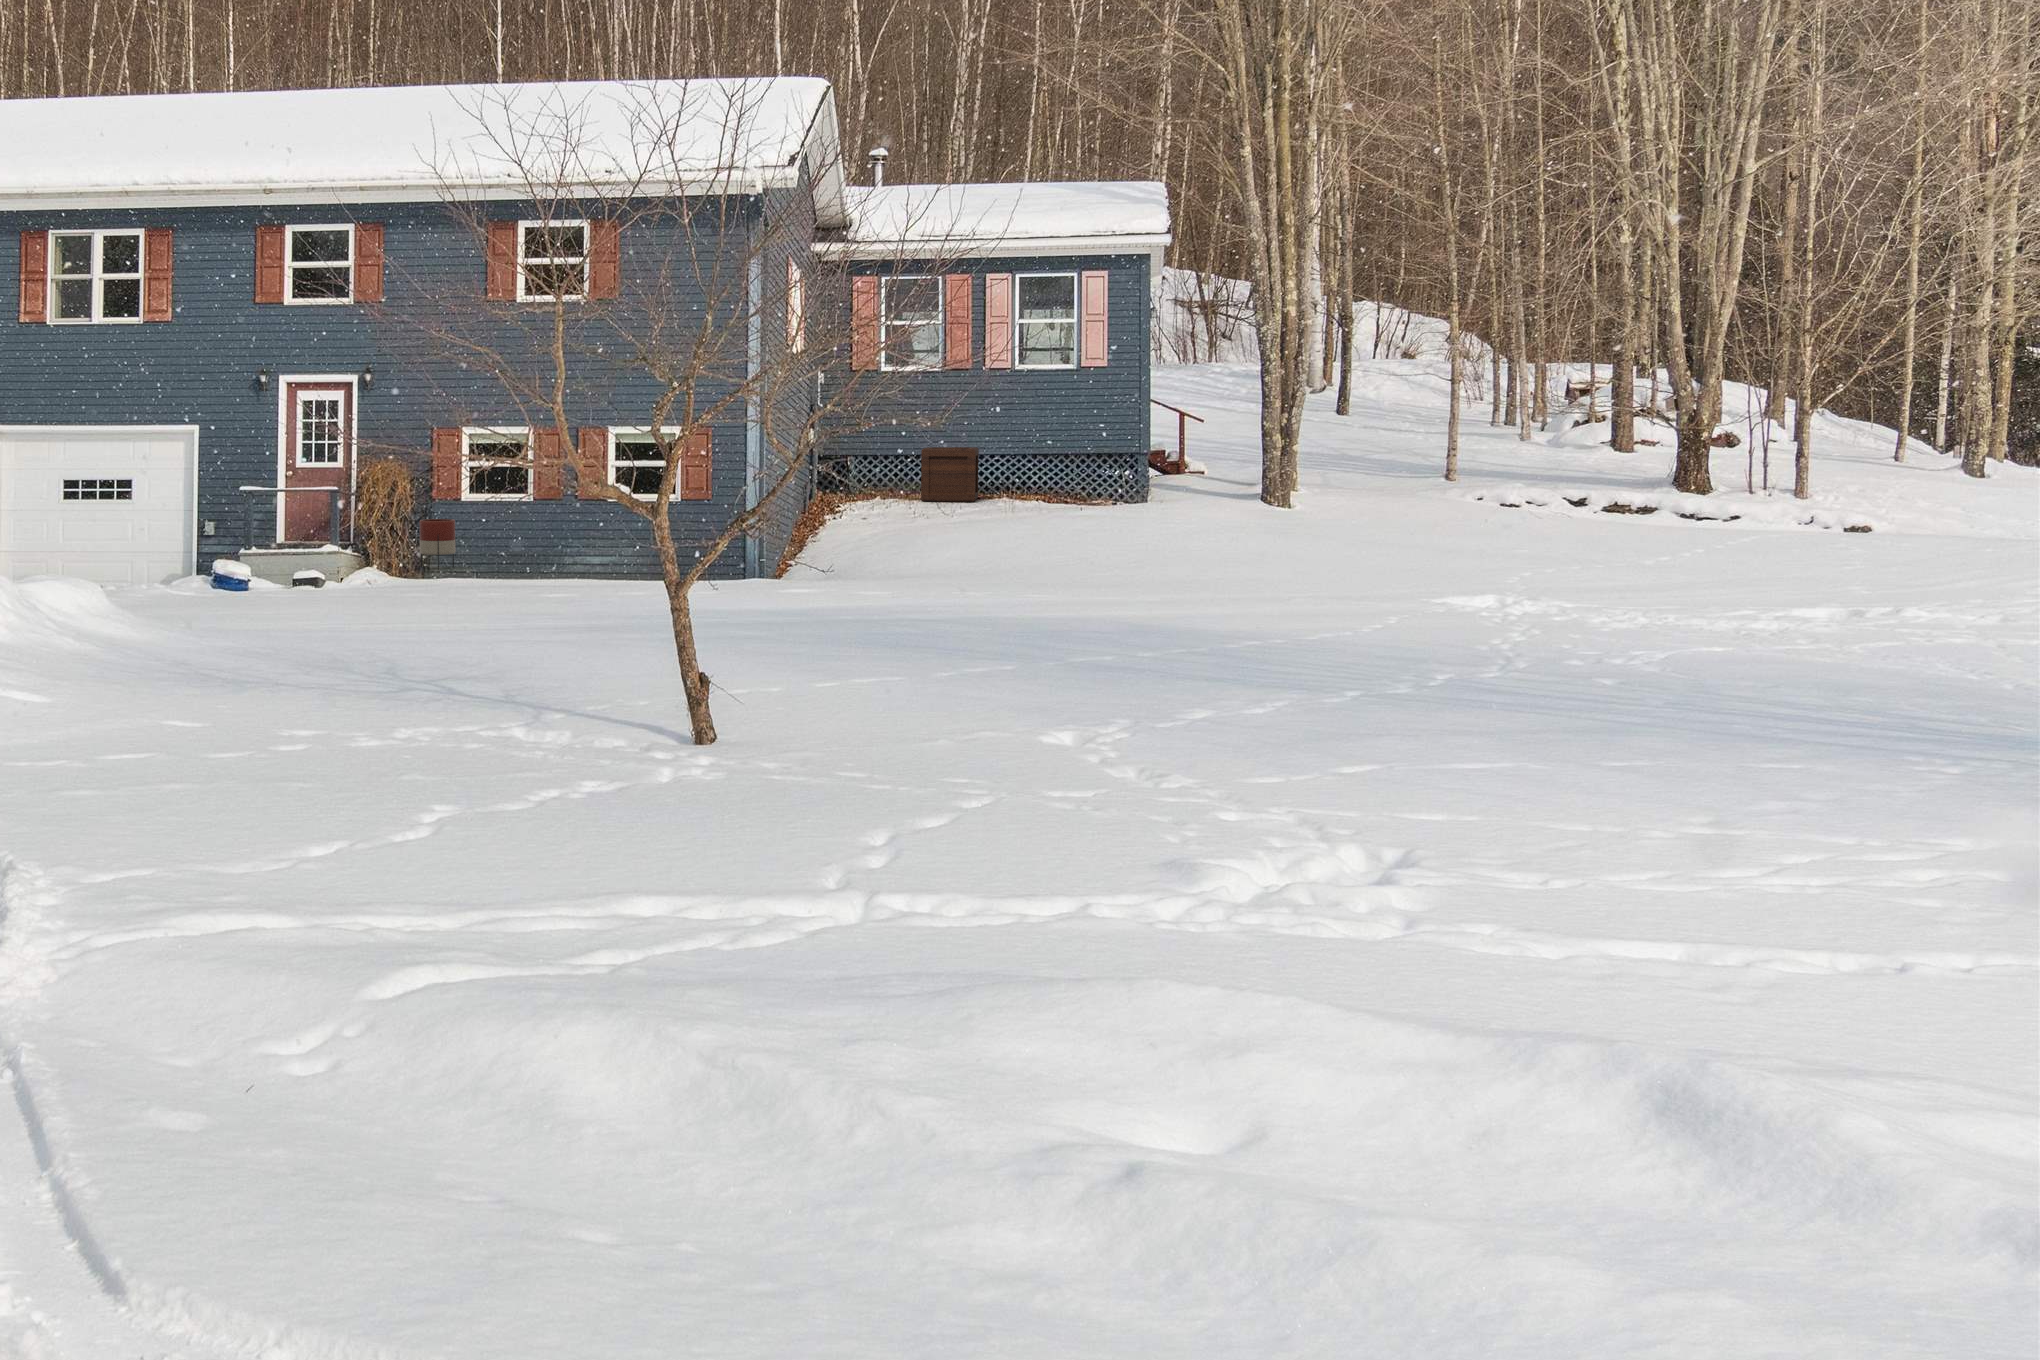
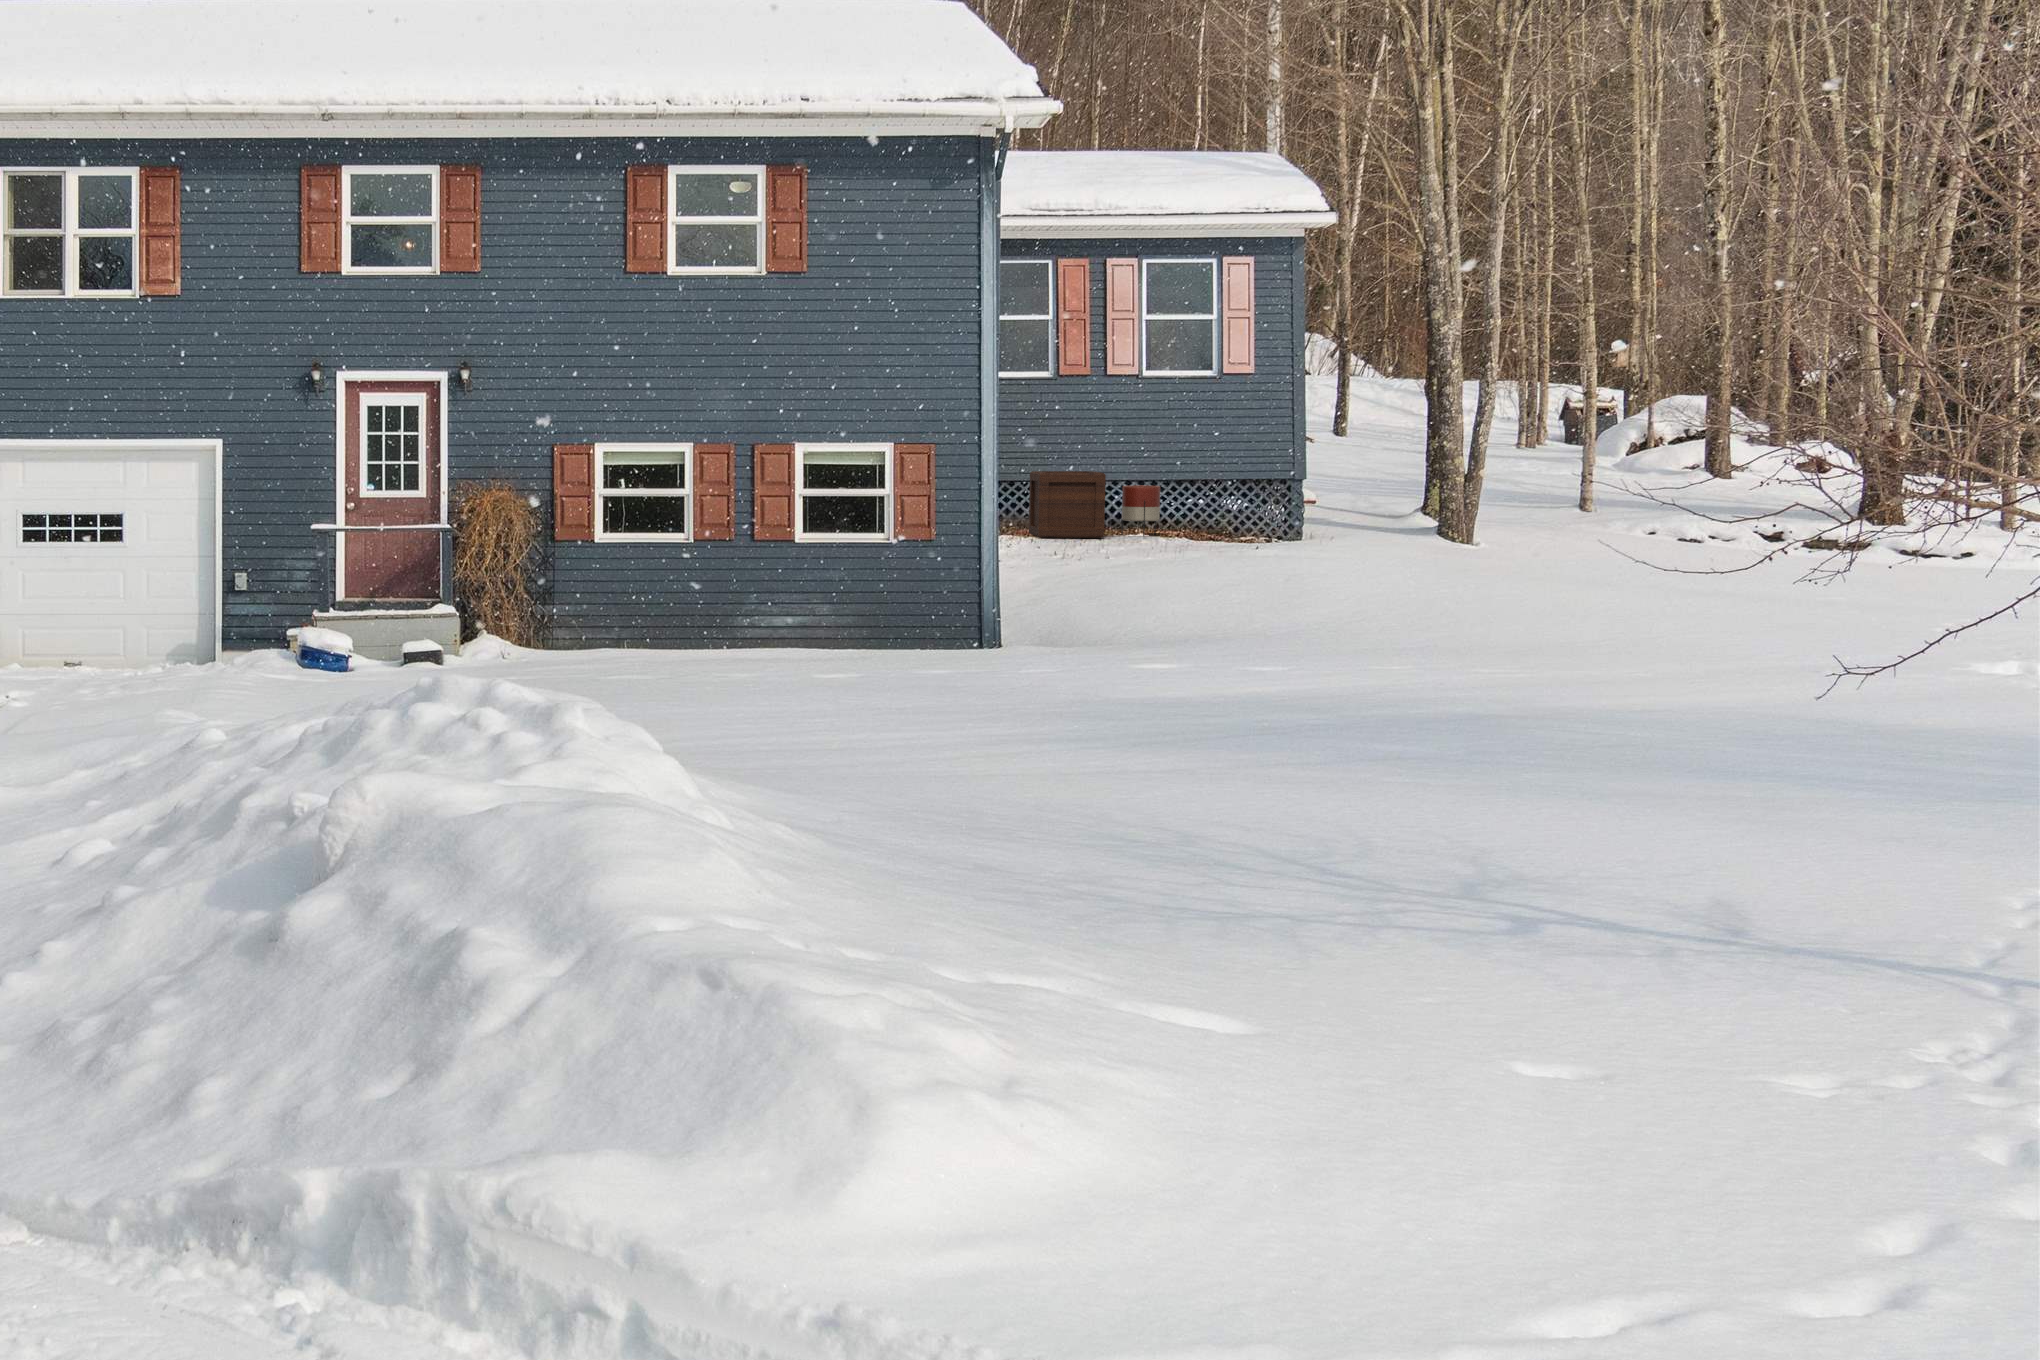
planter: present [420,519,456,569] -> present [1121,485,1160,536]

